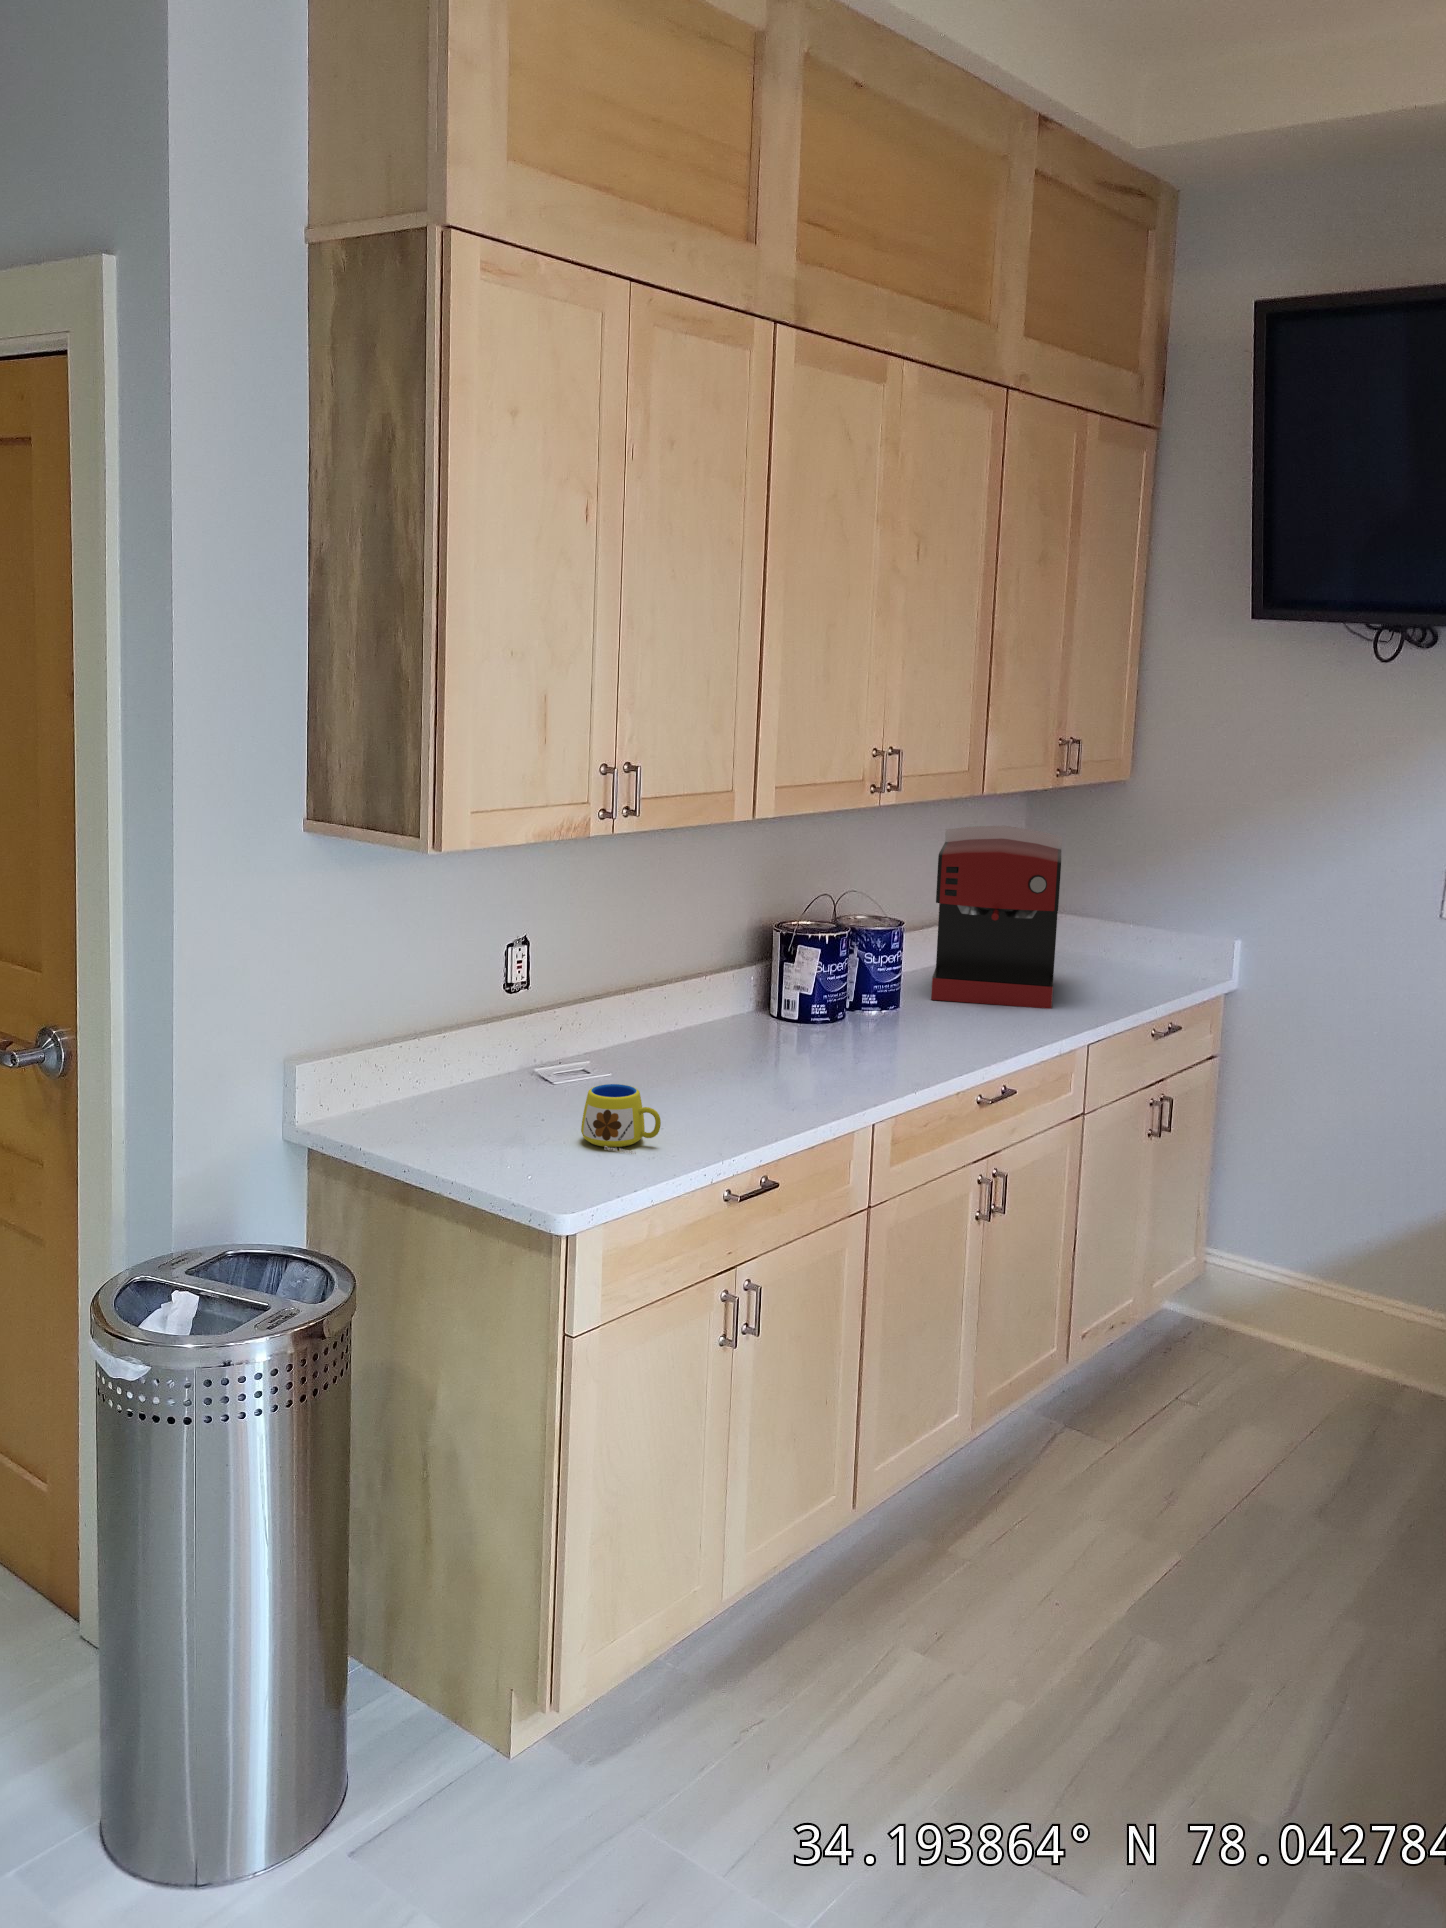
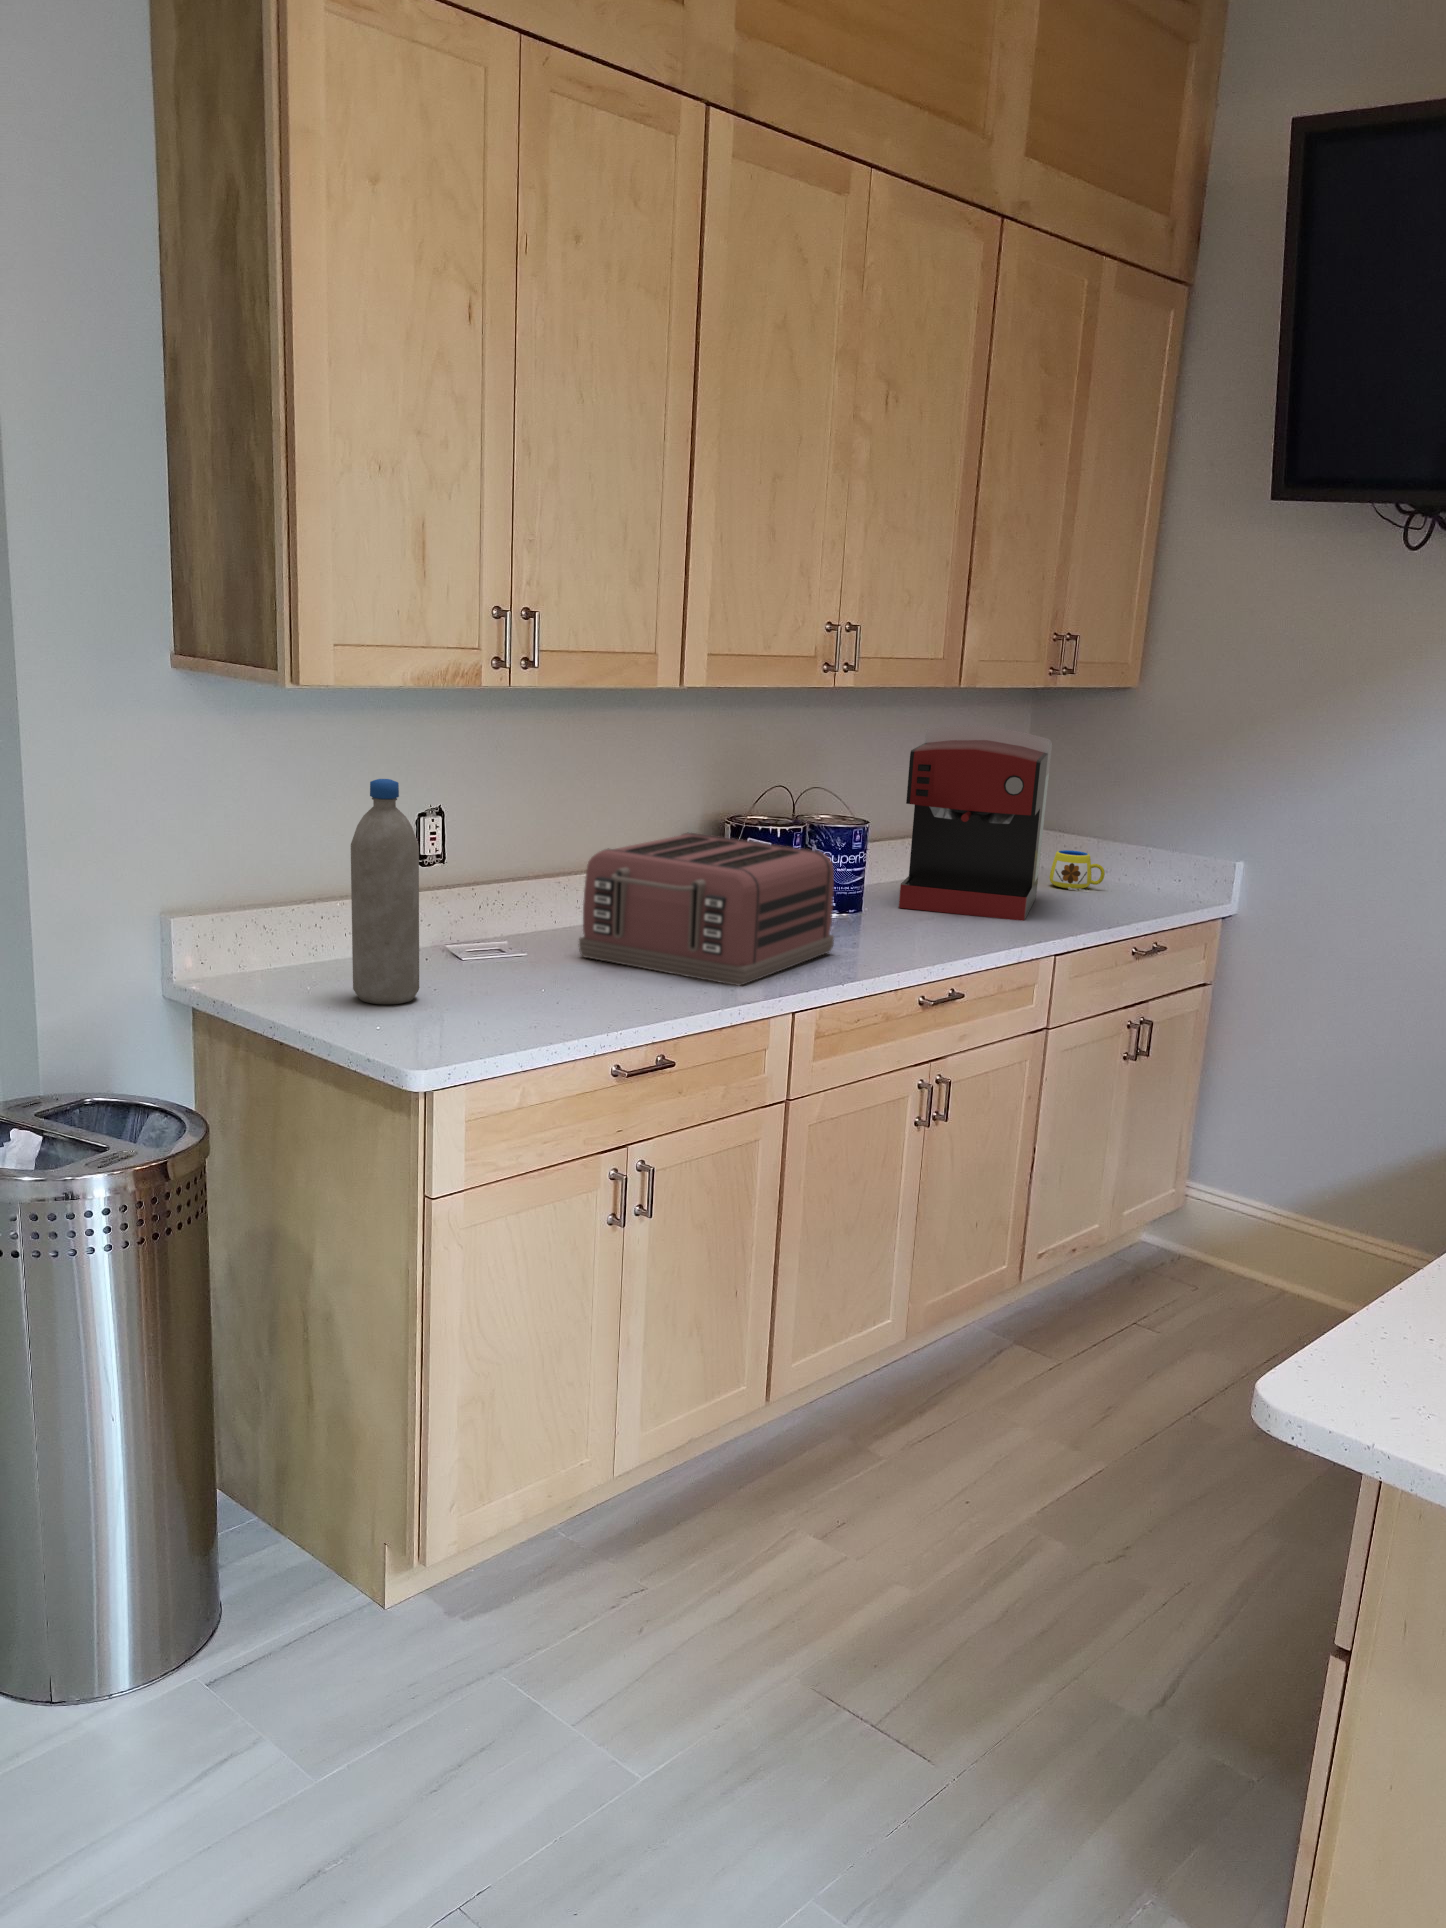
water bottle: none [473,931,537,1142] -> present [351,779,419,1004]
toaster: none [661,947,894,1101] -> present [579,833,834,986]
mug: present [581,1084,661,1154] -> present [1049,850,1105,892]

